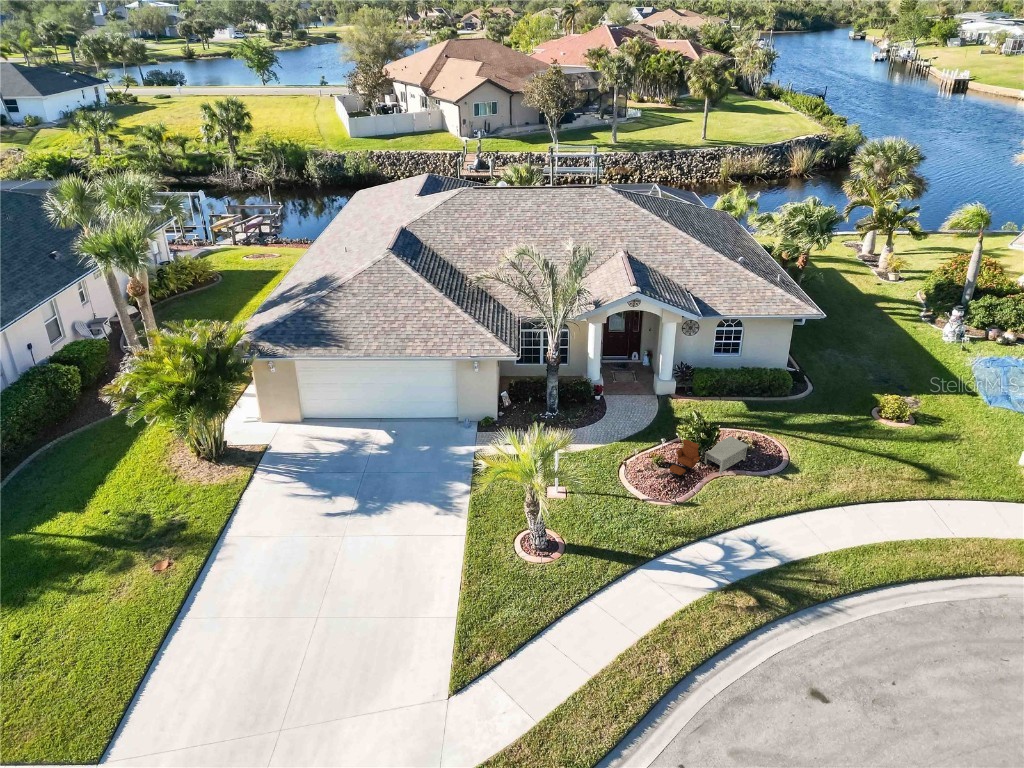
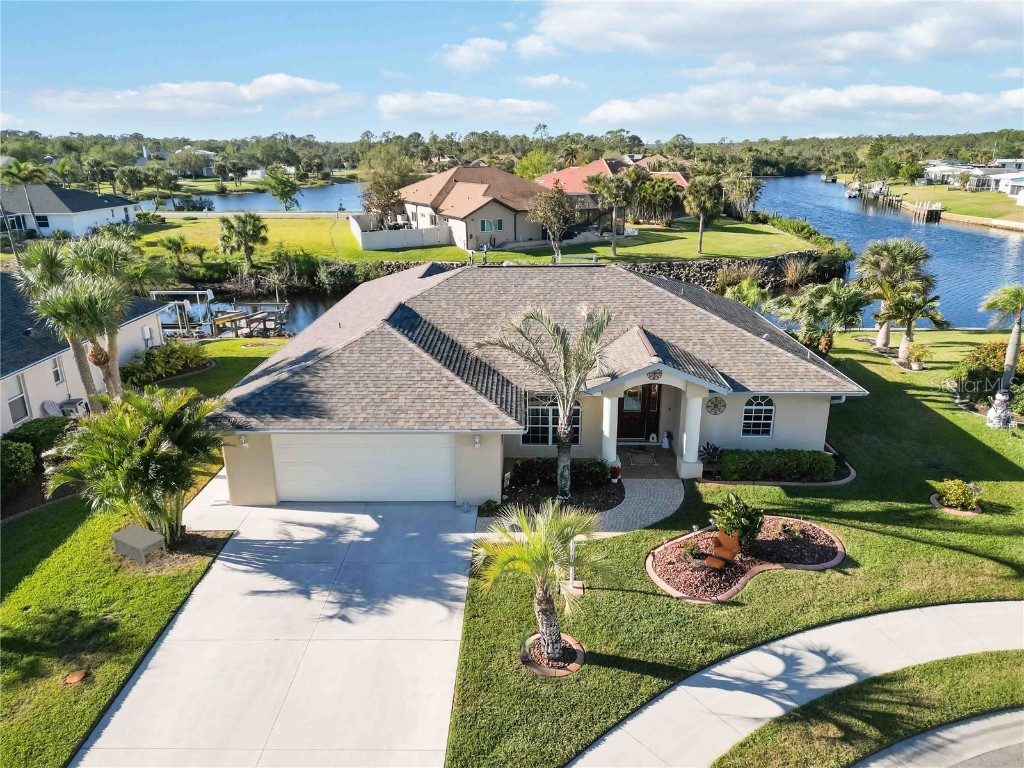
storage bench: present [705,436,749,475] -> present [111,525,166,567]
decorative plant: none [504,528,528,552] -> present [517,631,537,661]

